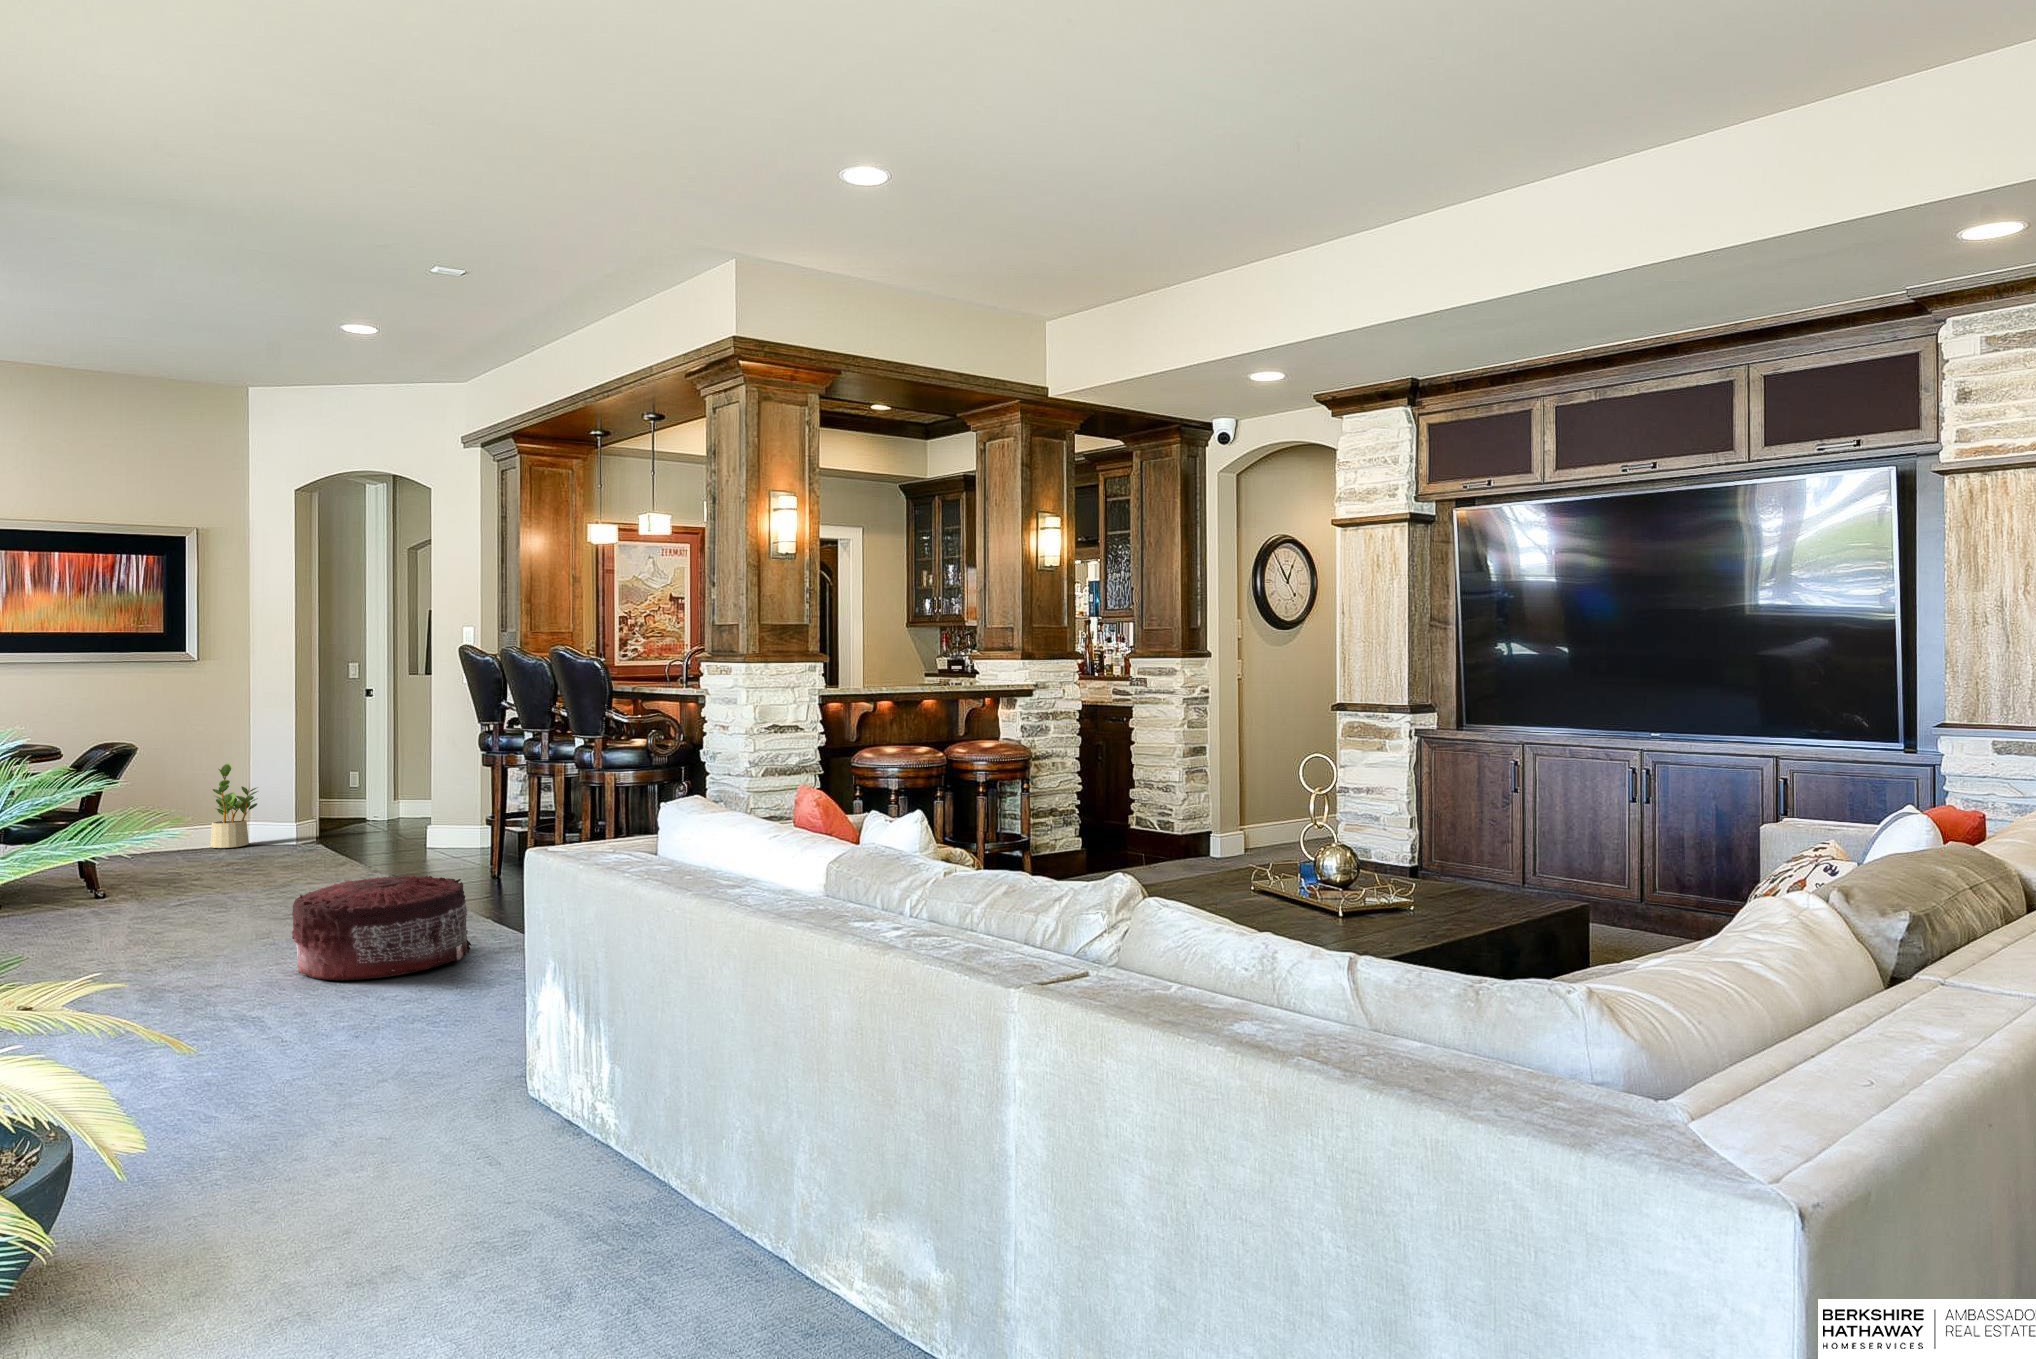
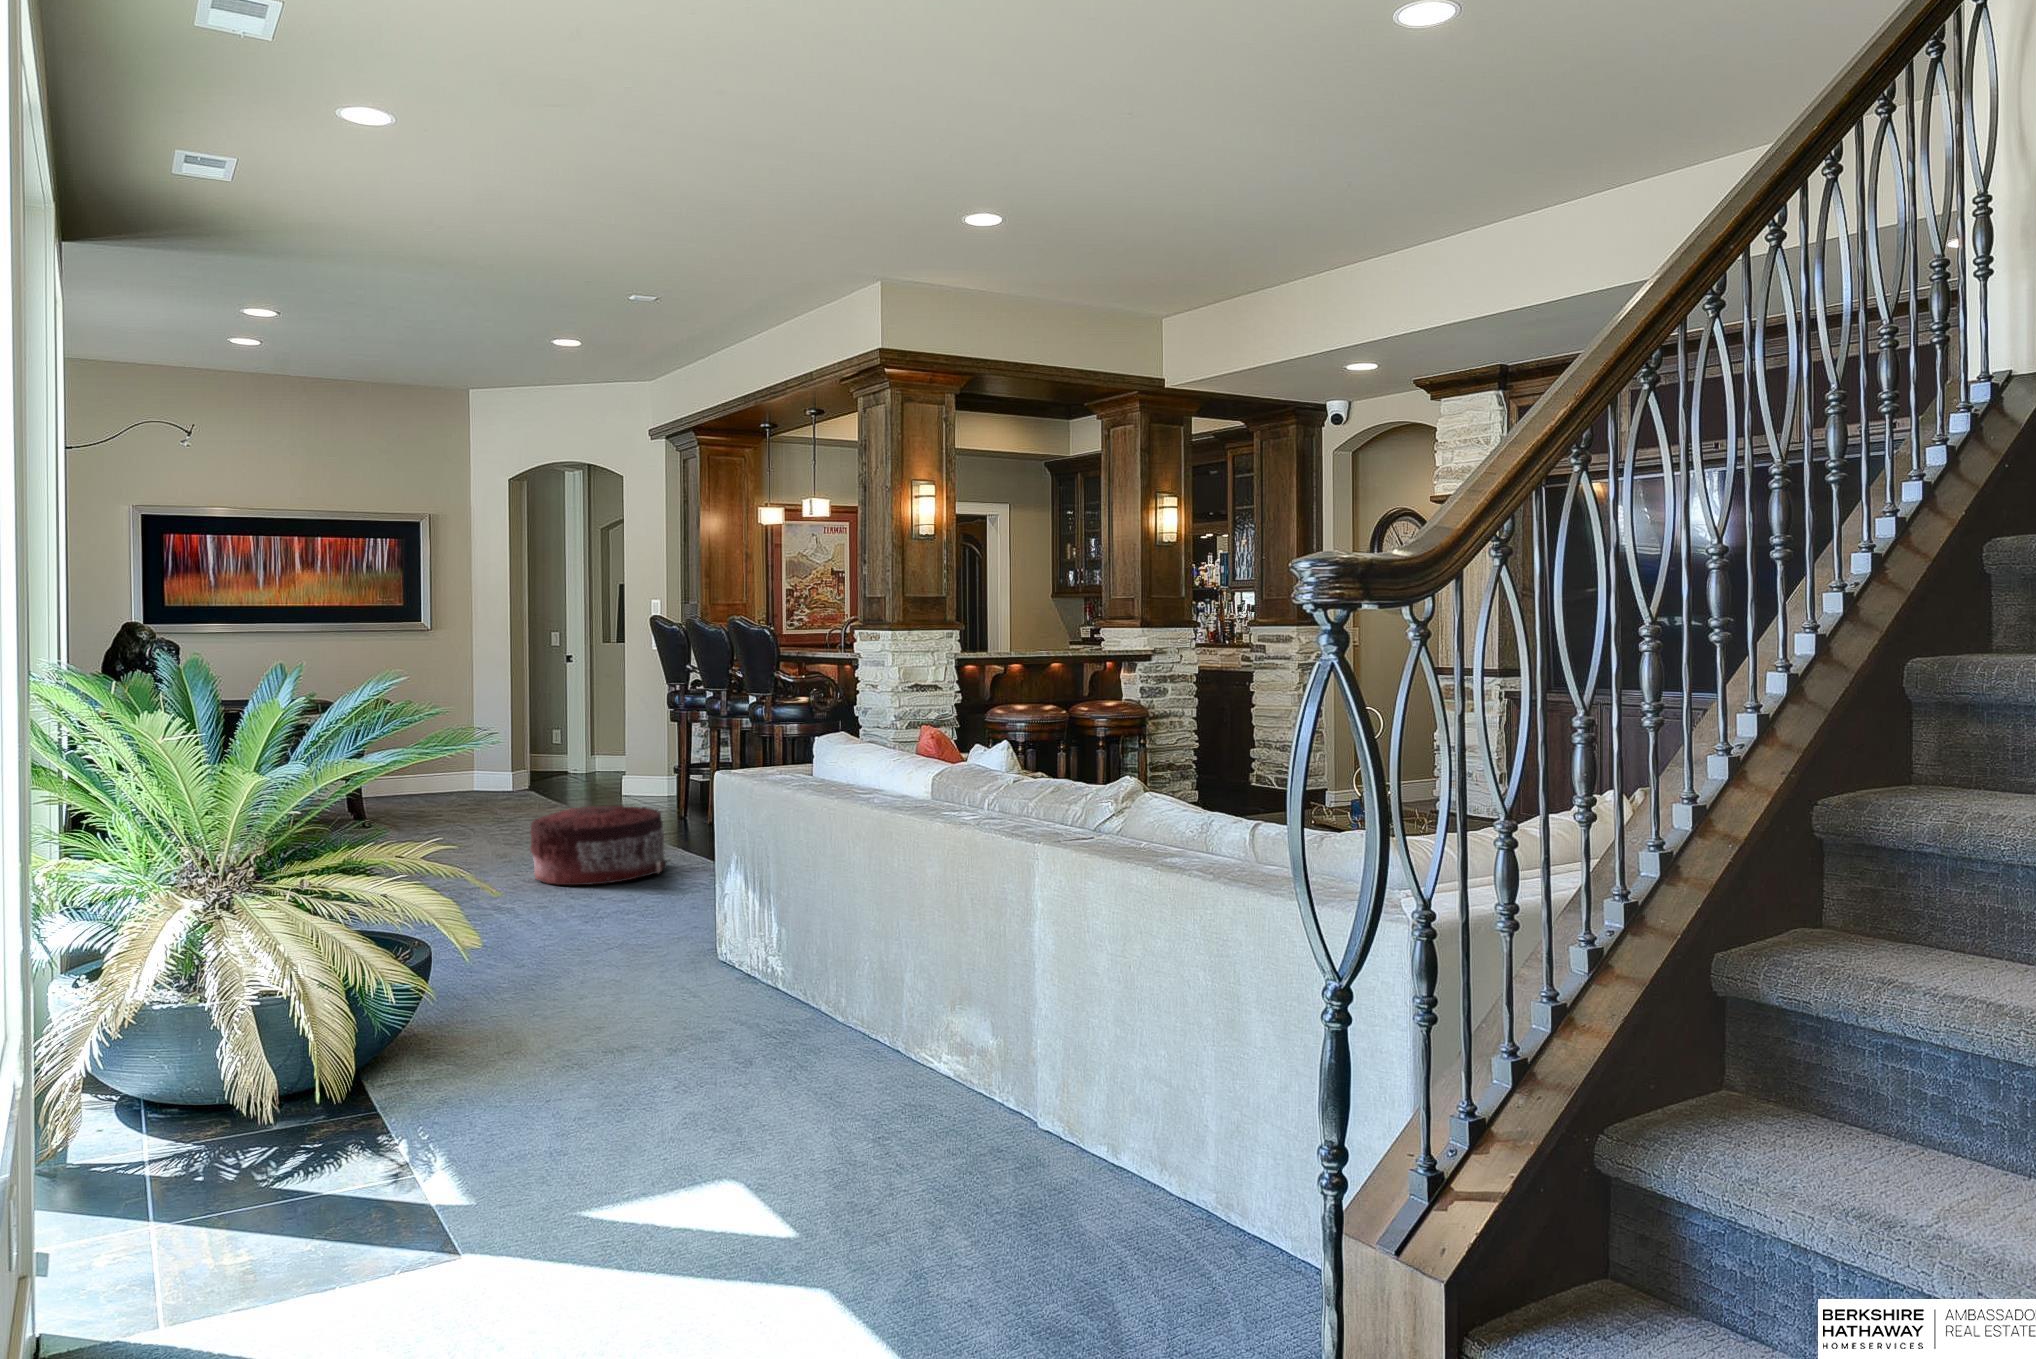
potted plant: present [210,764,258,848] -> none [443,719,482,793]

